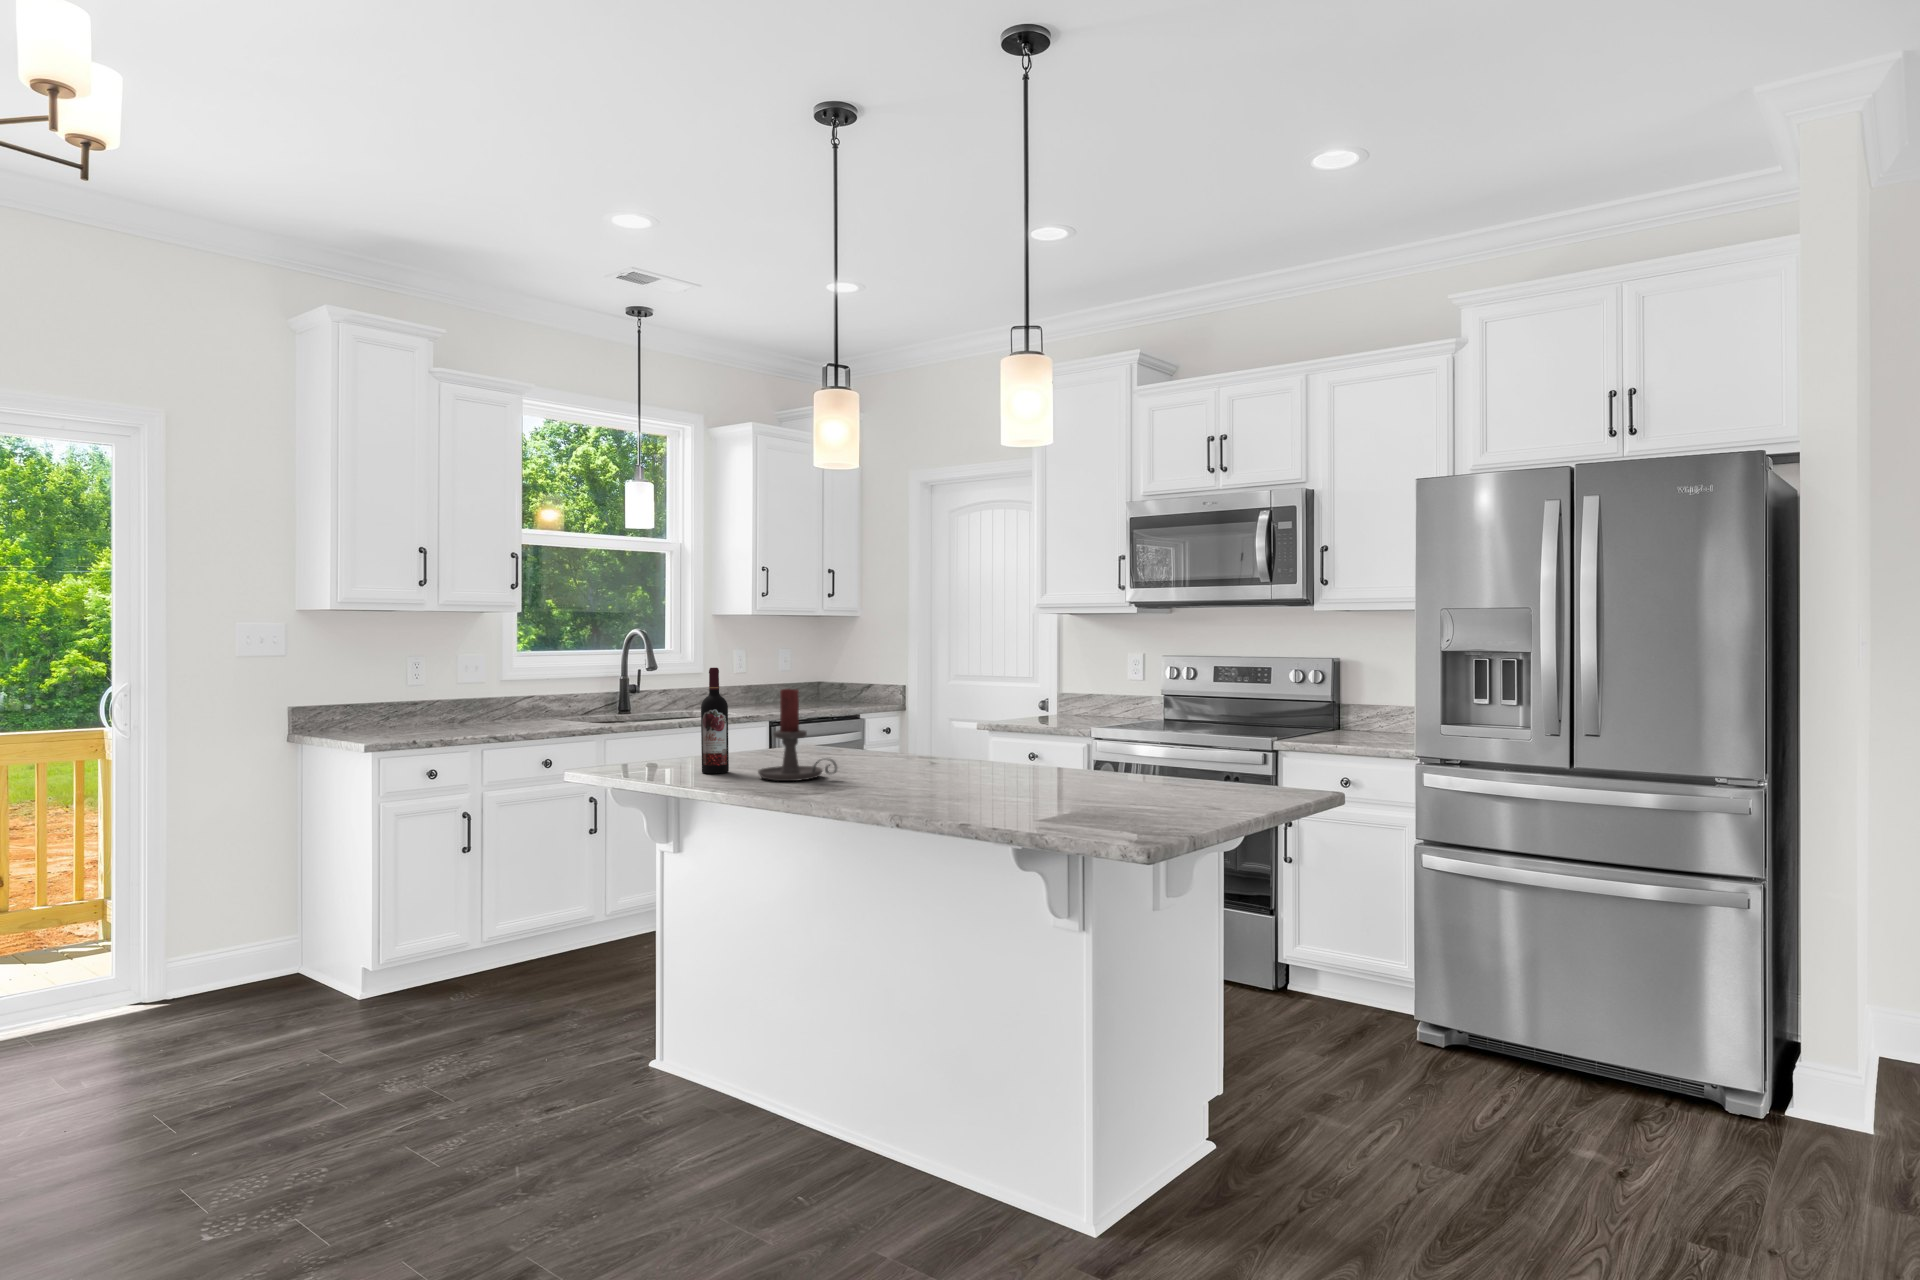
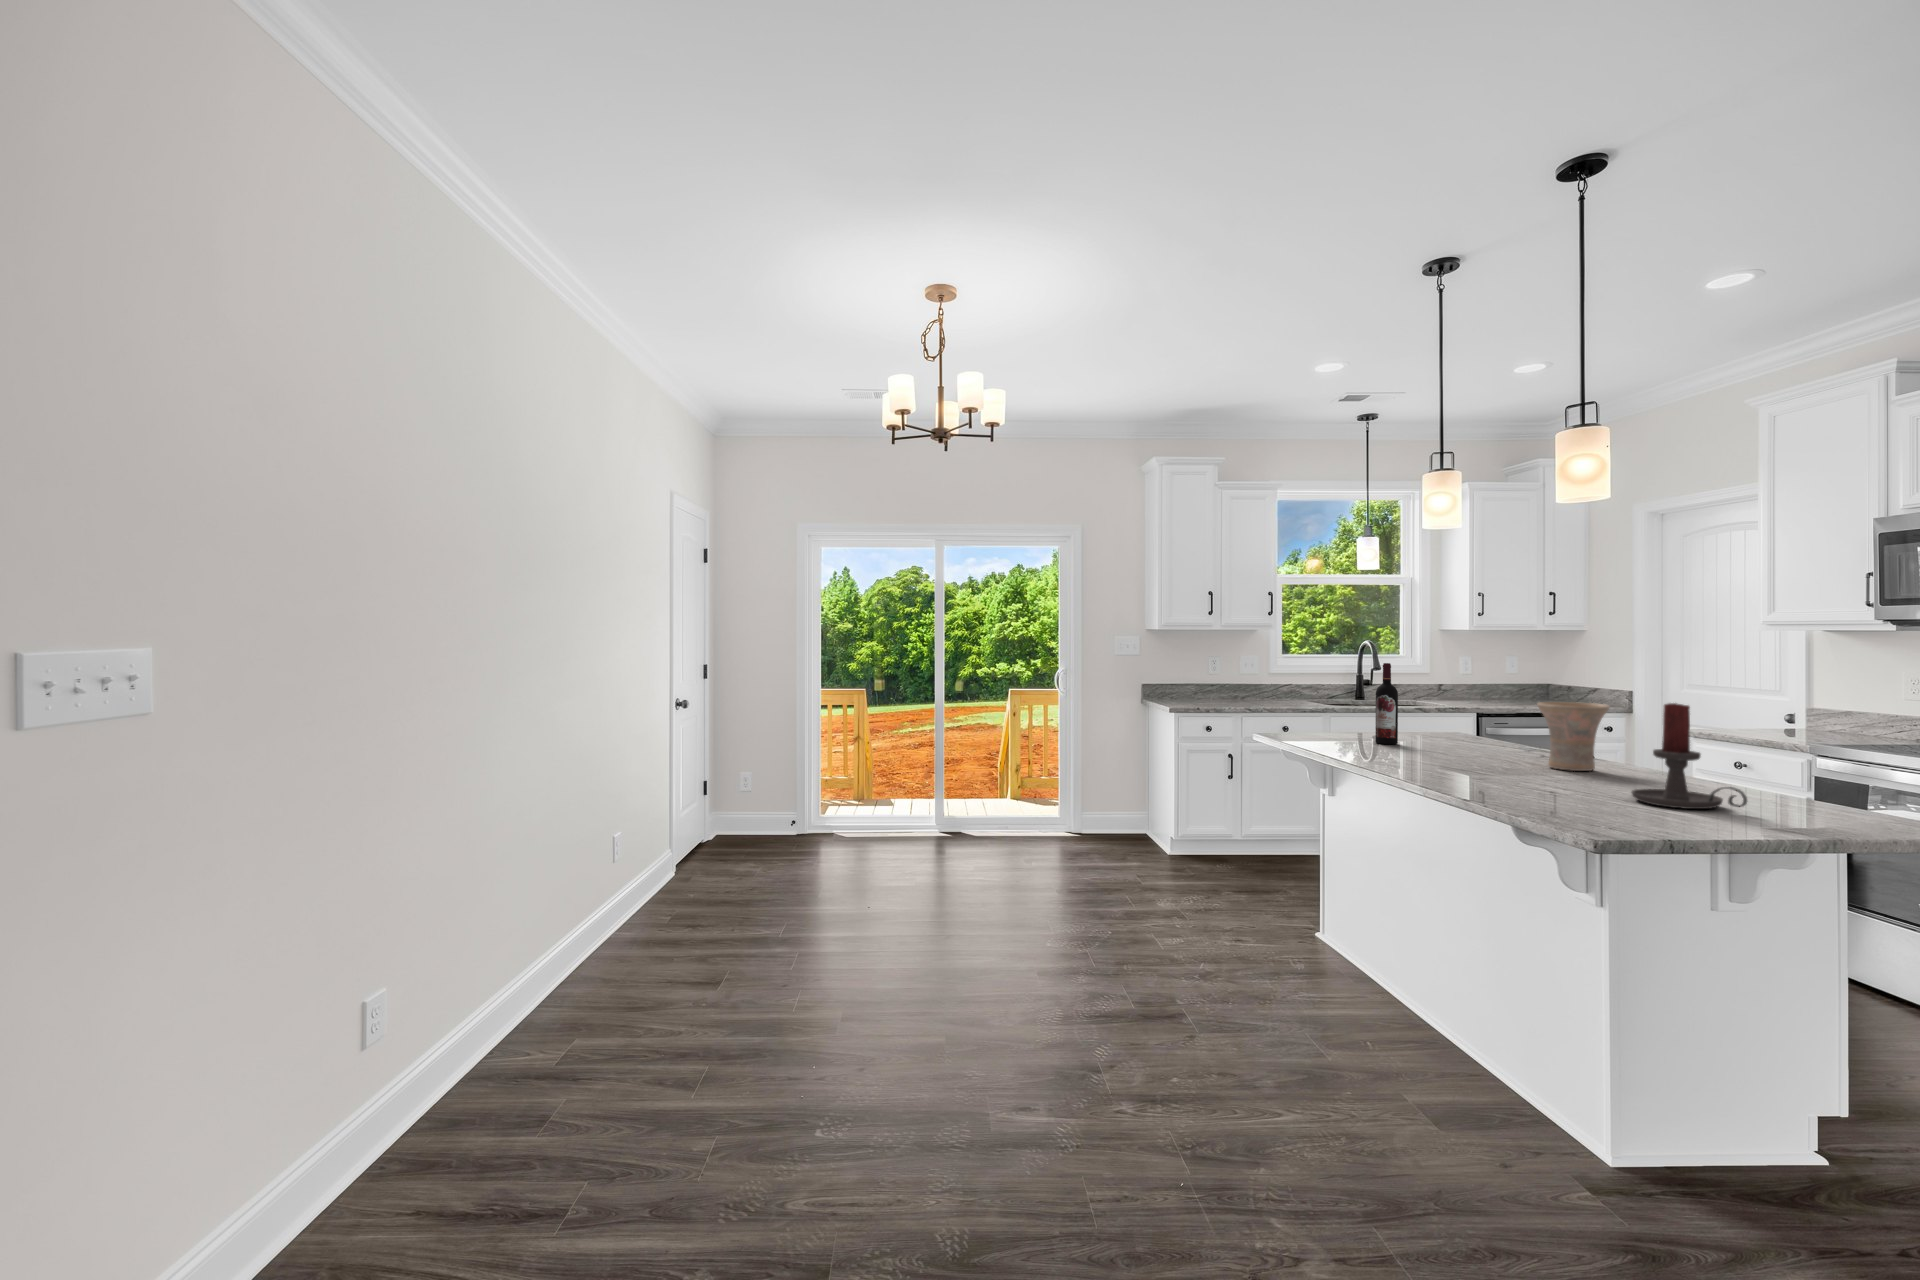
candle holder: present [758,689,837,781] -> present [1632,703,1747,809]
vase: none [895,707,966,786] -> present [1537,702,1609,771]

